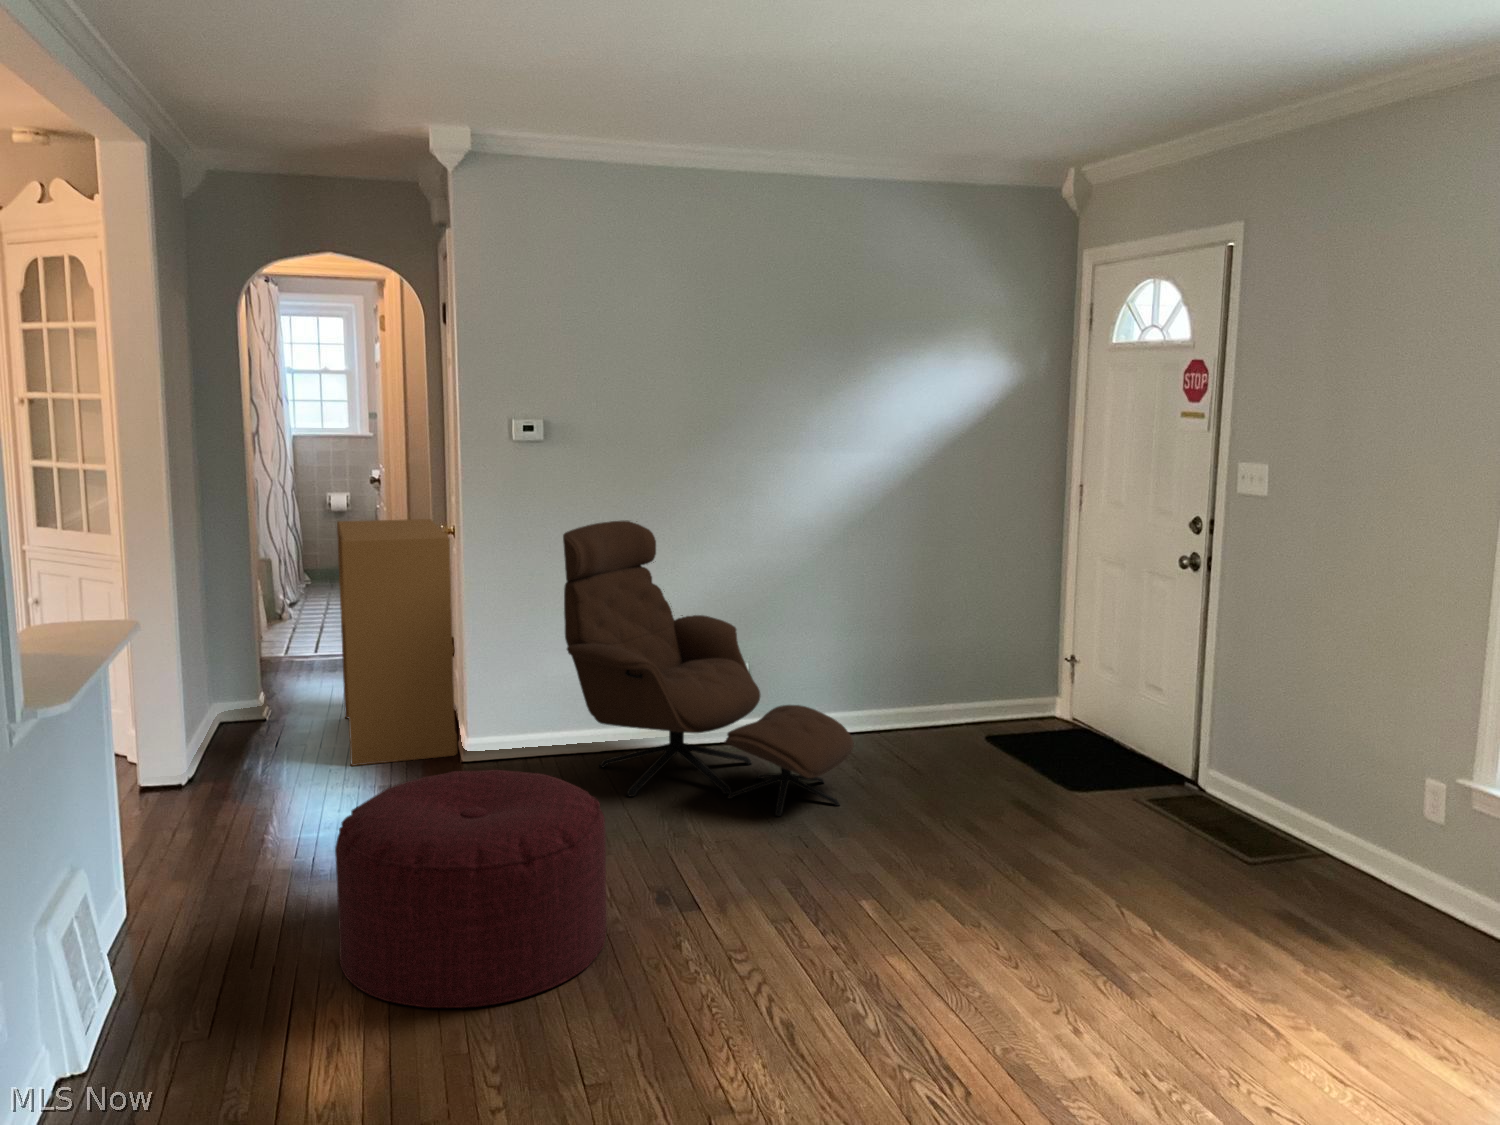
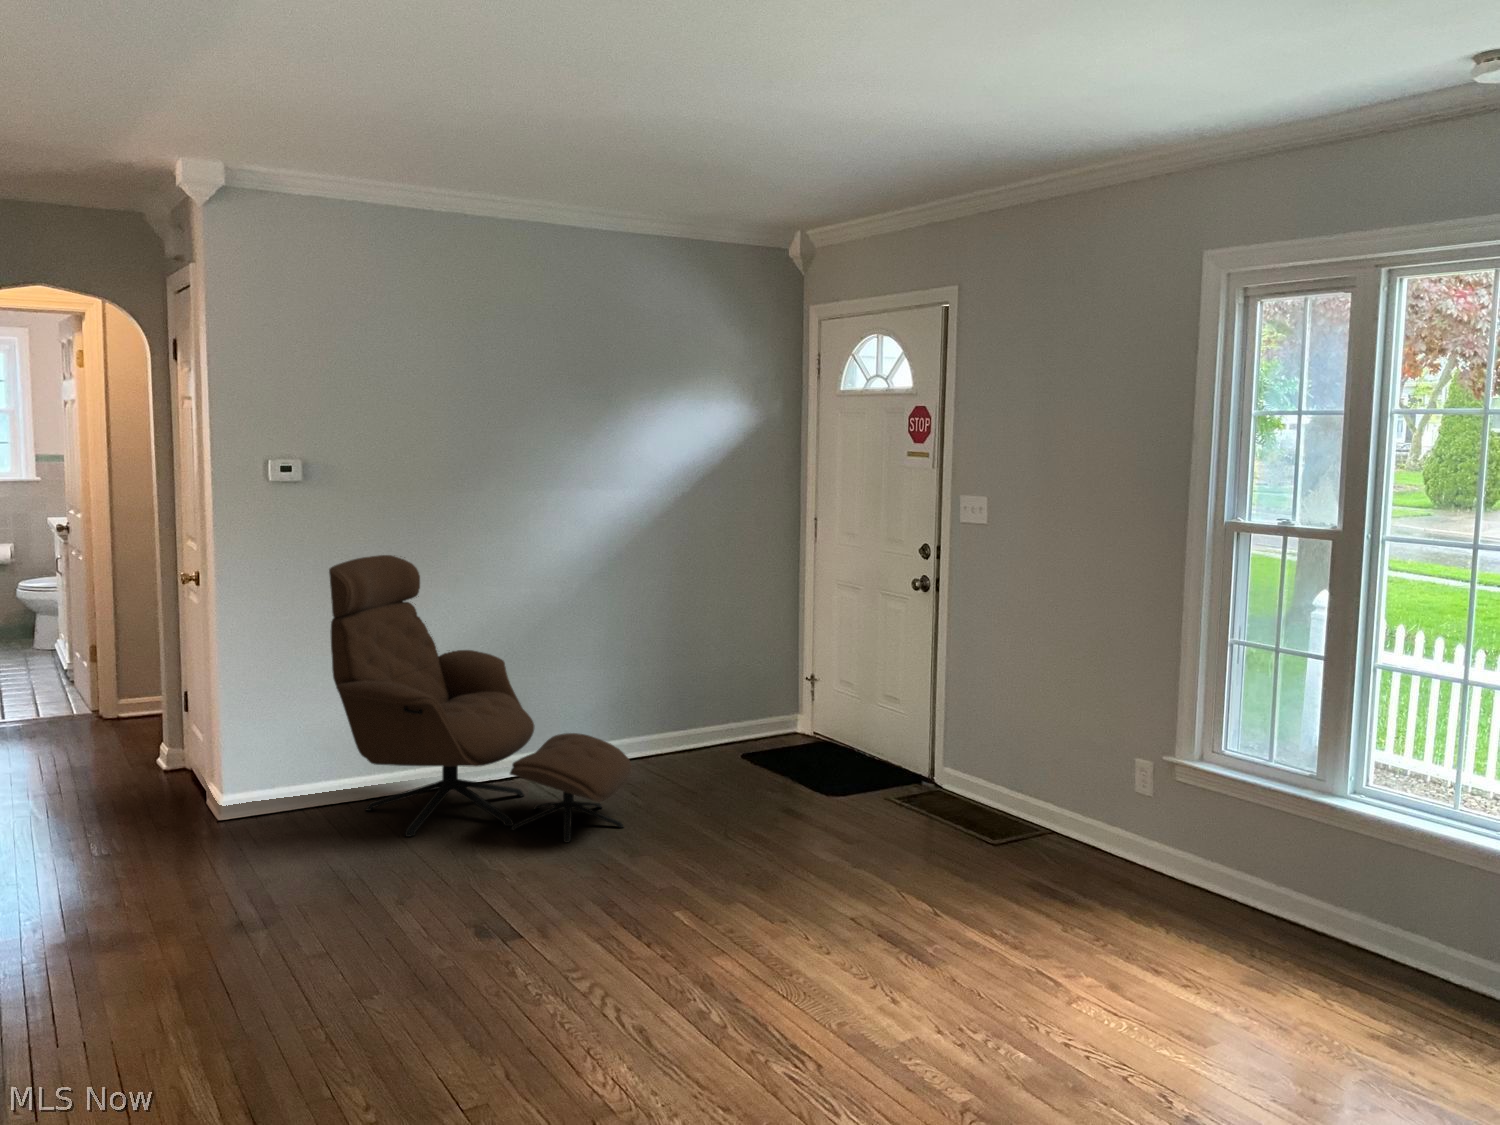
bookshelf: present [337,519,457,766] -> none [39,558,199,831]
ottoman: present [335,770,606,1008] -> none [134,812,432,1066]

